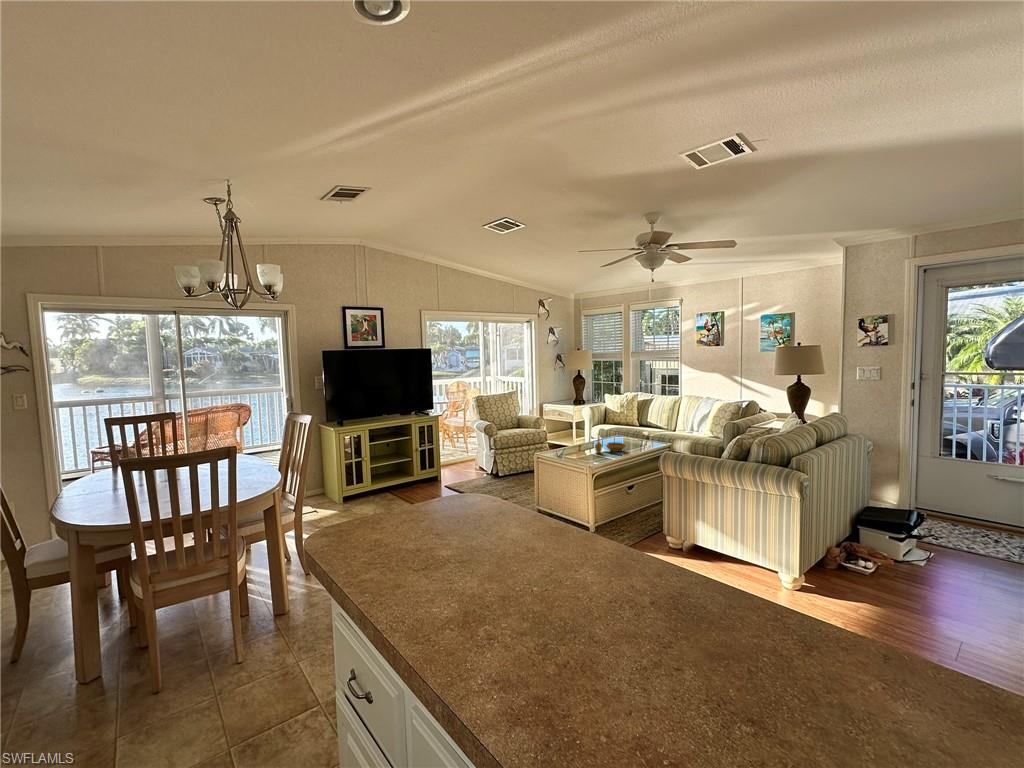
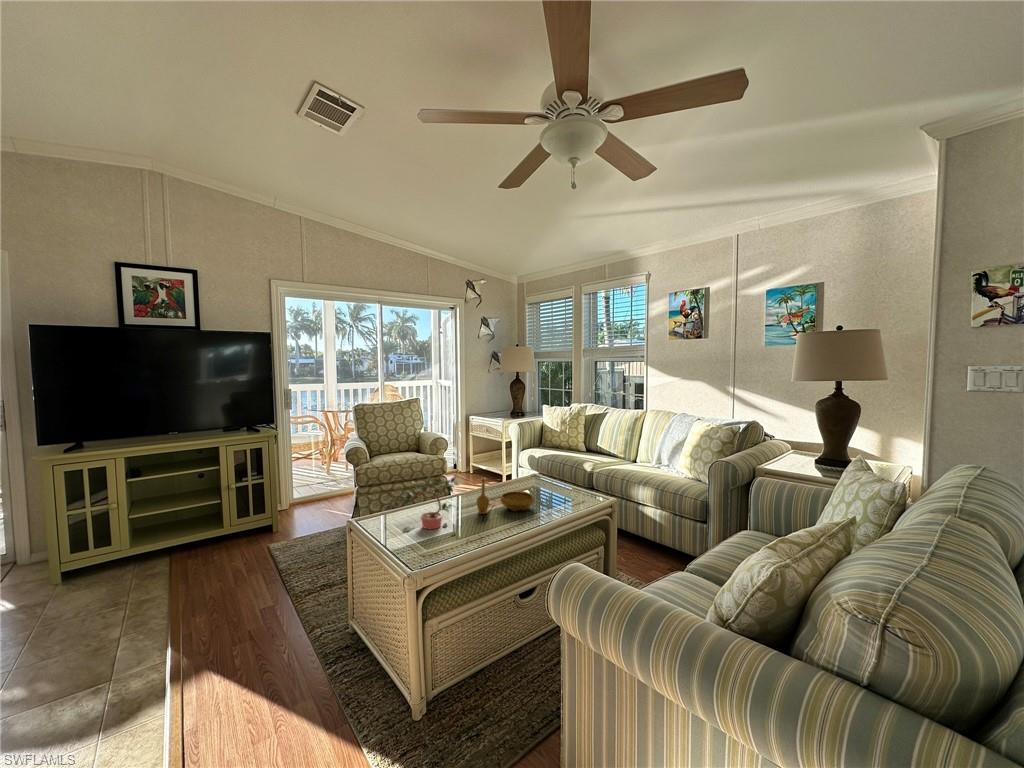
potted plant: none [554,431,592,459] -> present [386,477,460,530]

